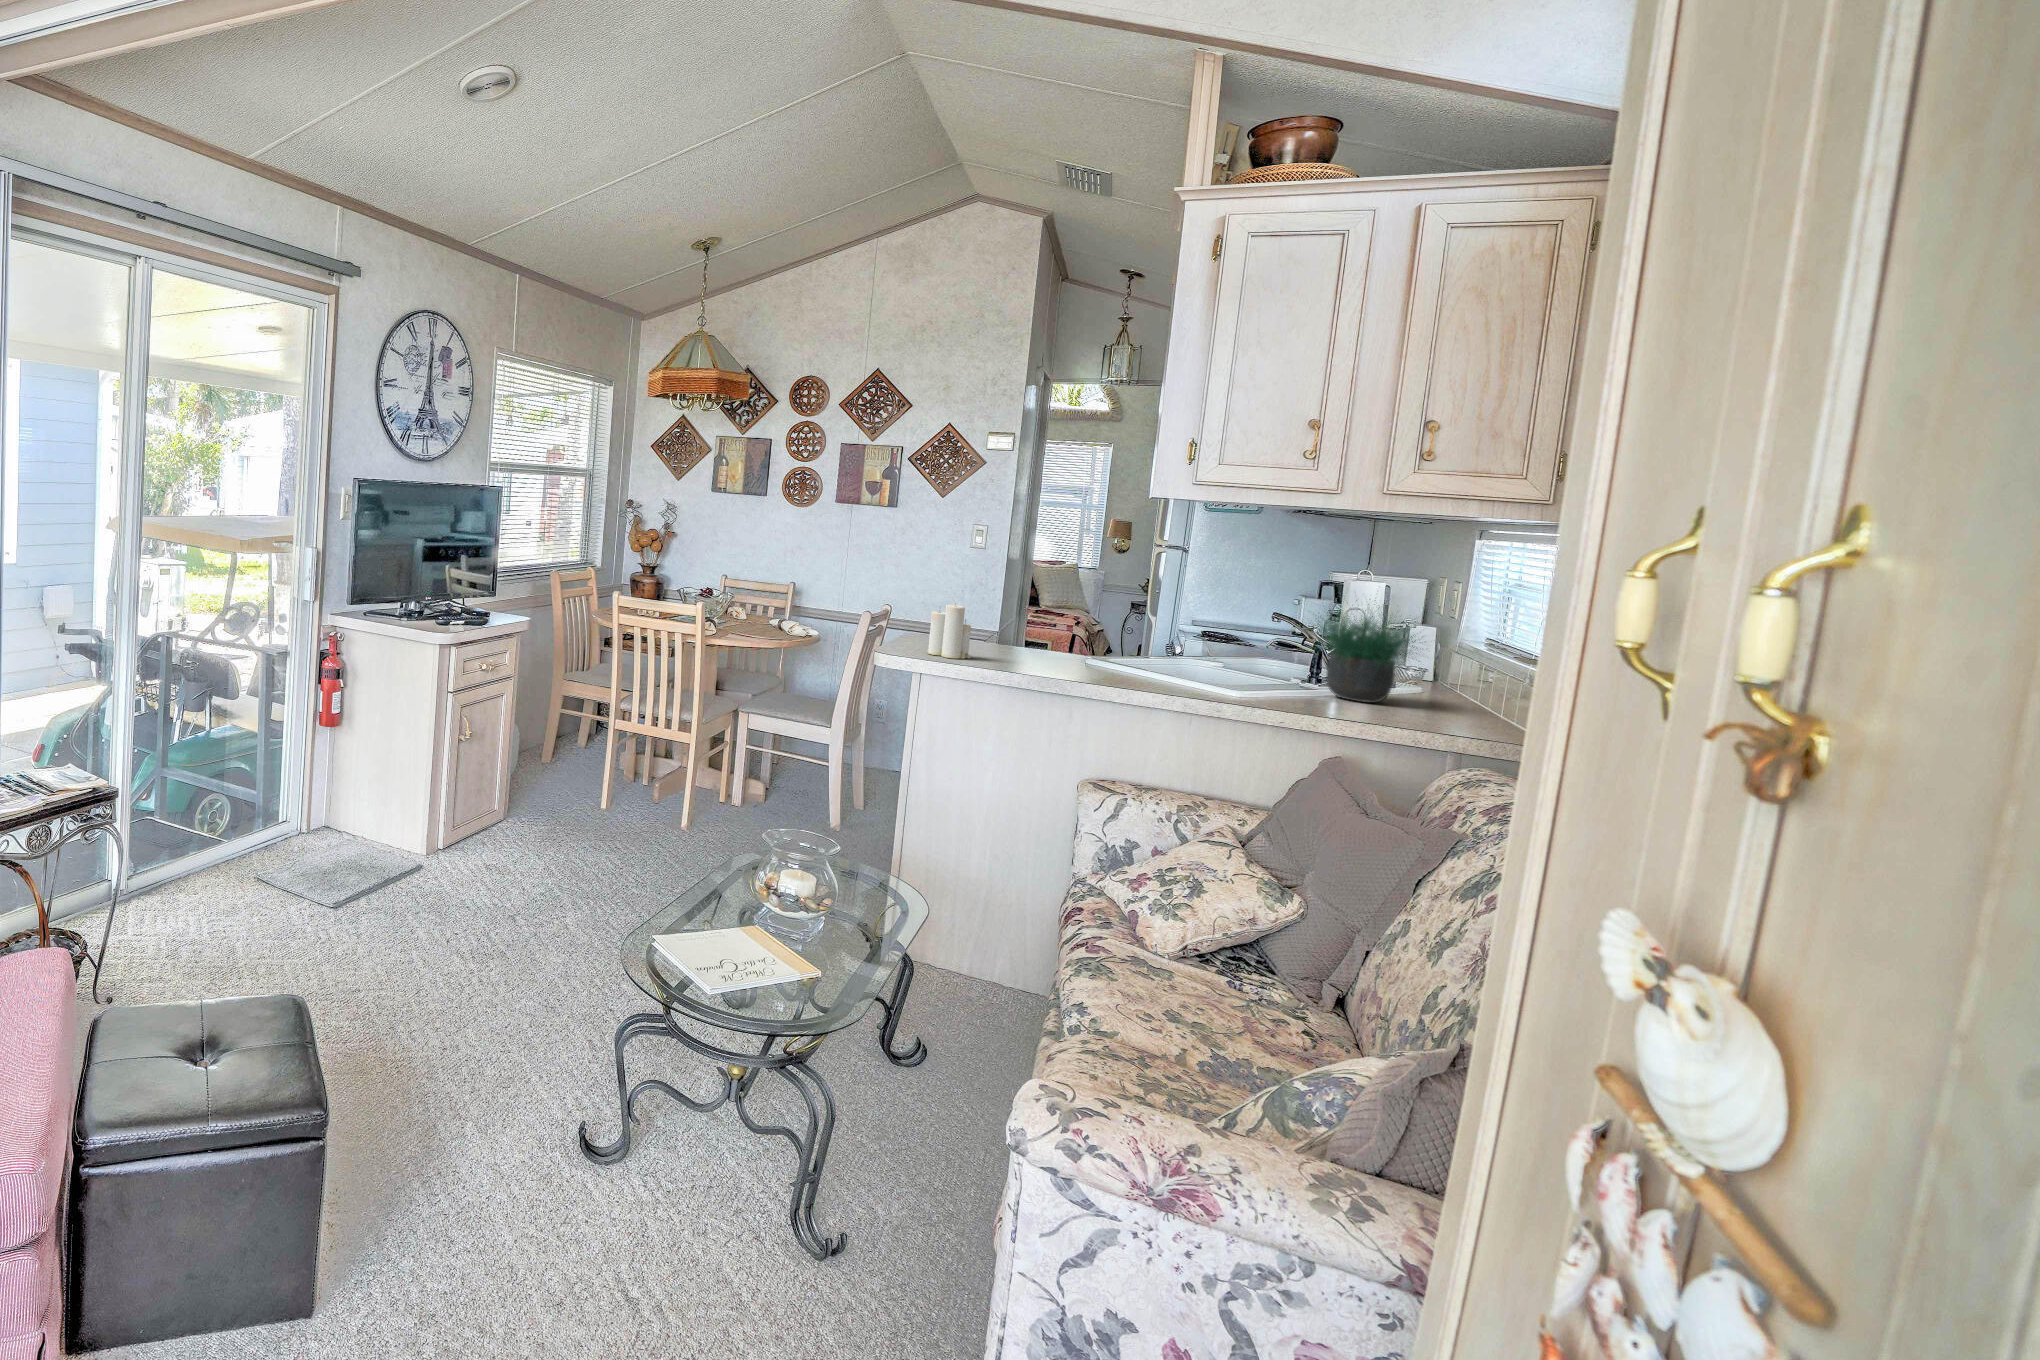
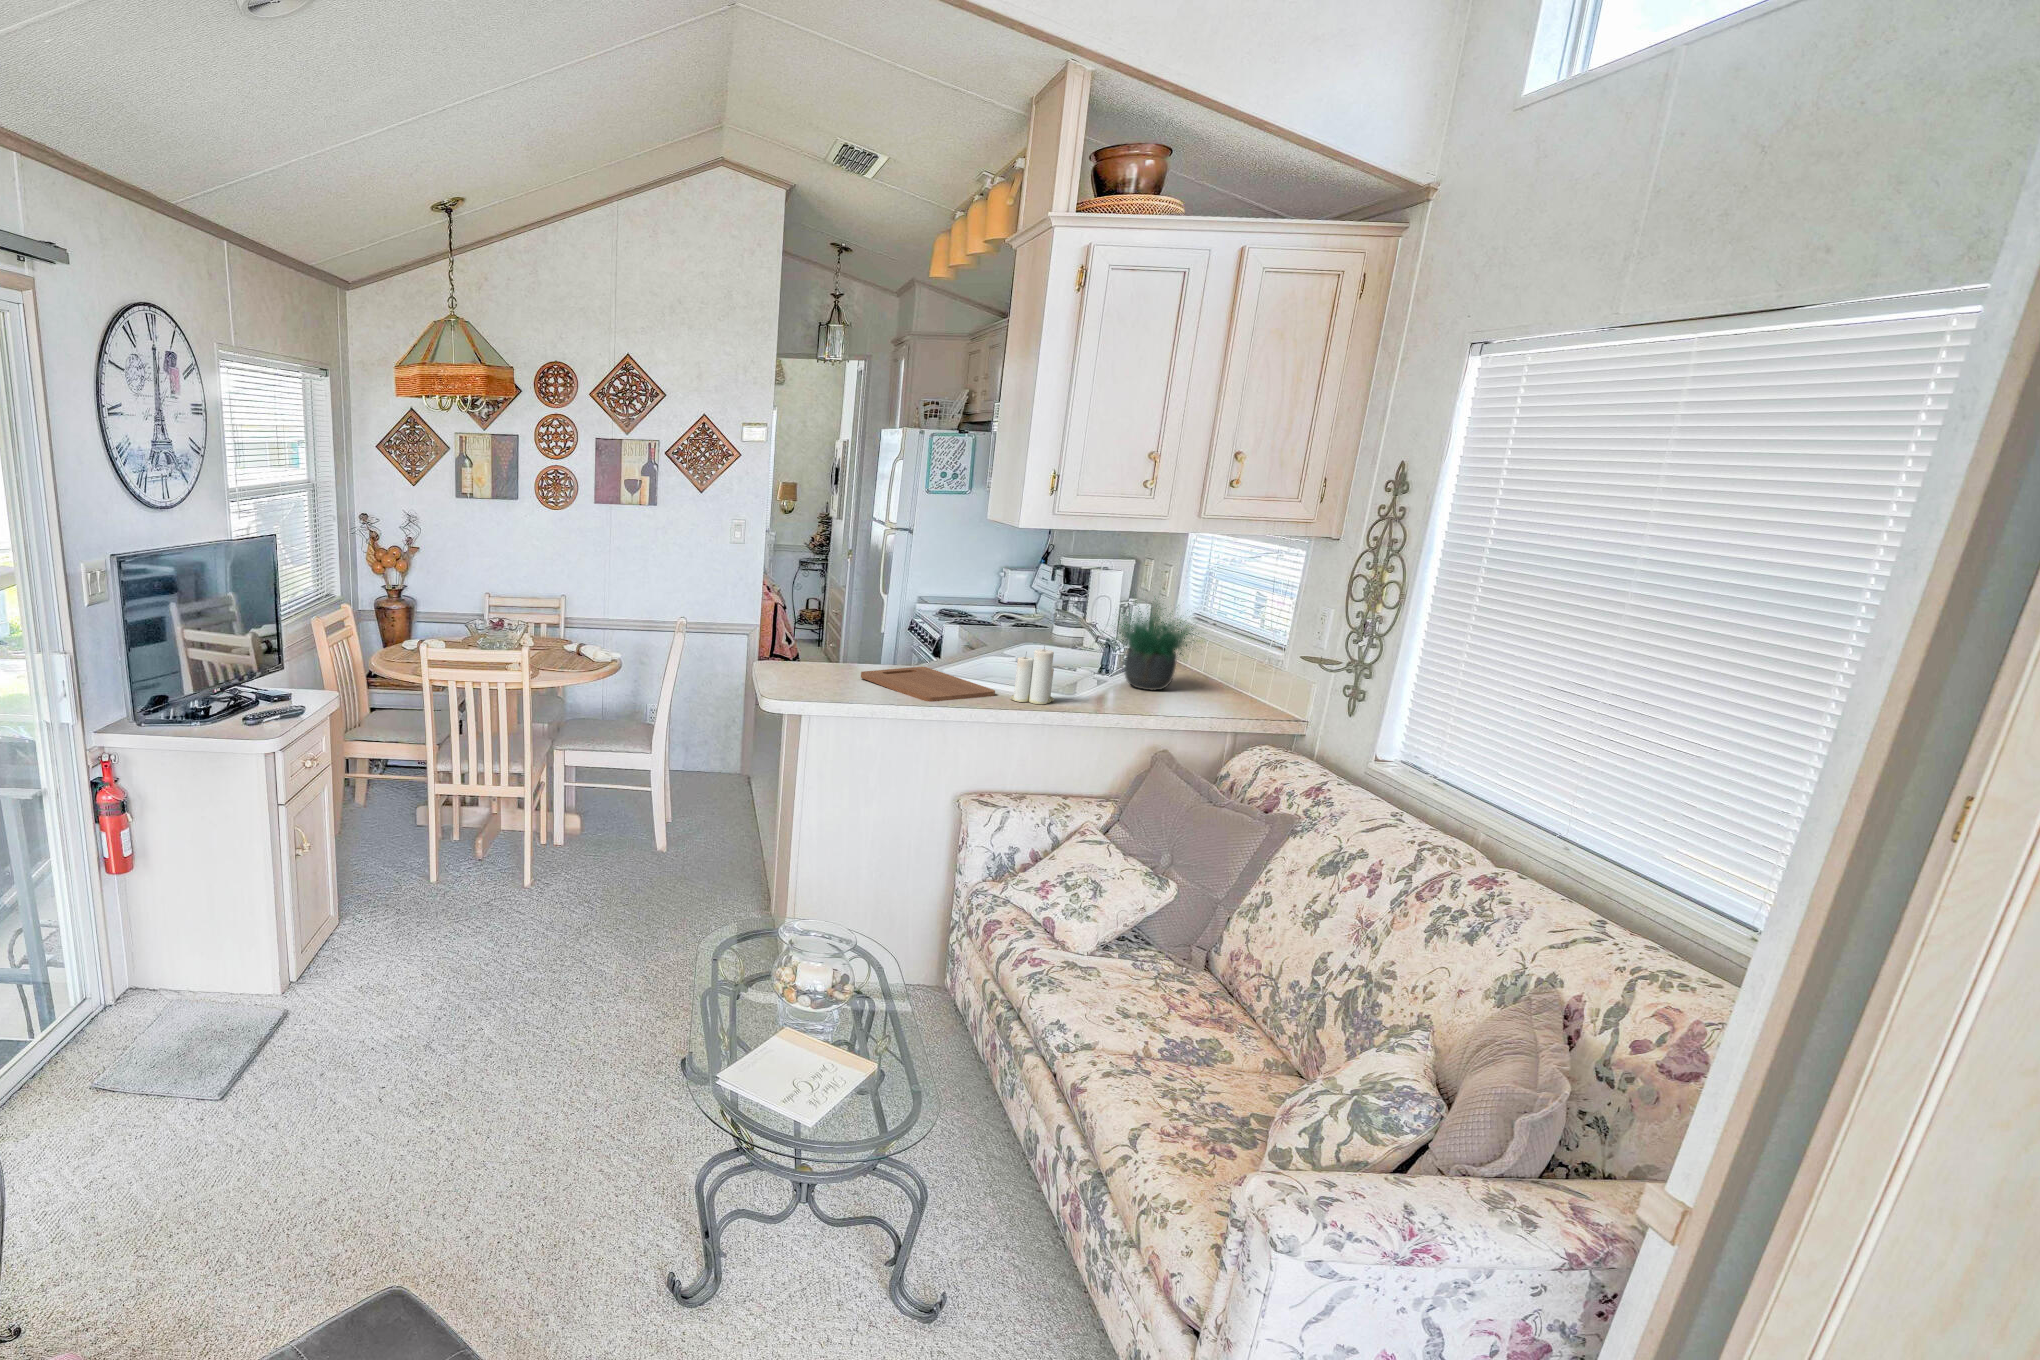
candle: present [927,605,971,659] -> present [1010,649,1054,704]
cutting board: none [1003,647,1143,682] -> present [861,667,995,702]

